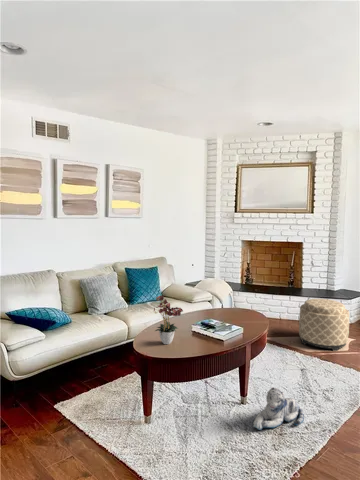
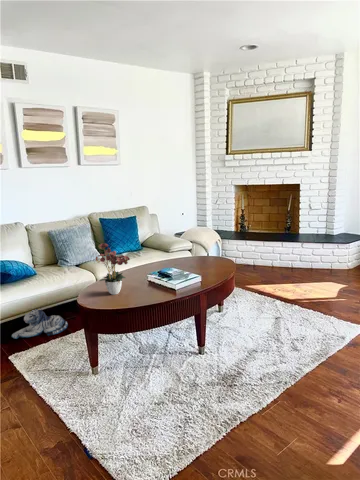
ottoman: present [299,299,349,351] -> none [285,243,339,298]
plush toy: present [253,387,304,430] -> present [12,309,68,339]

